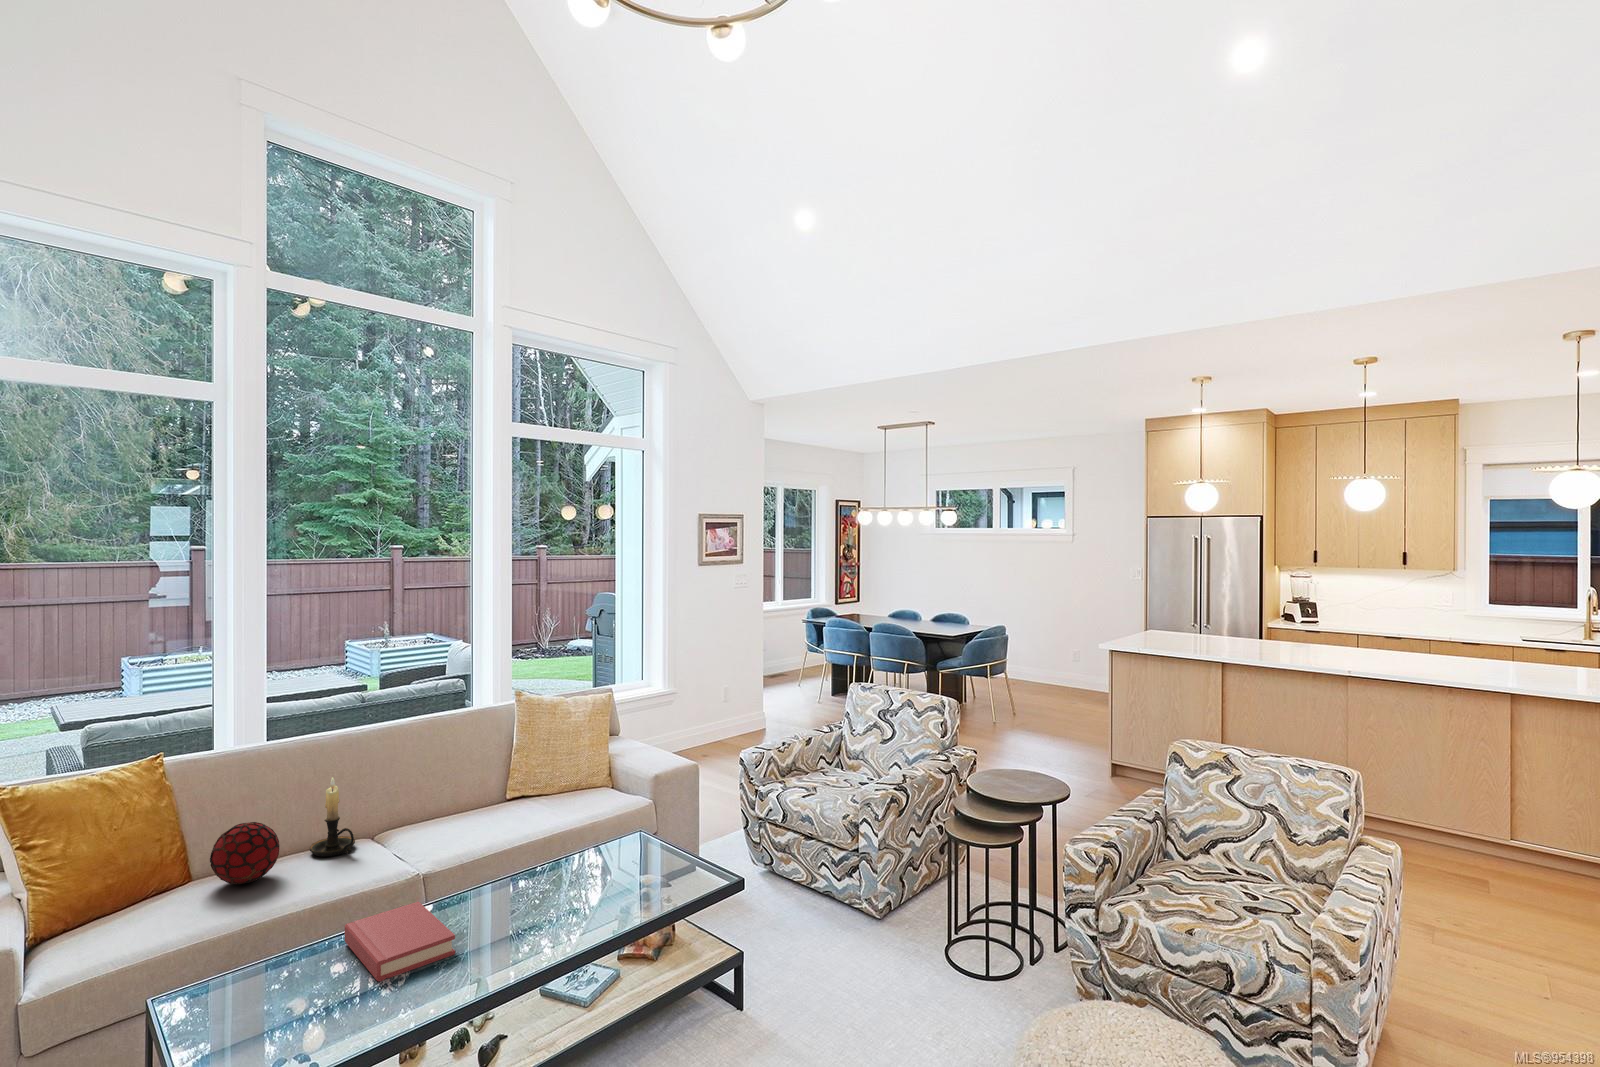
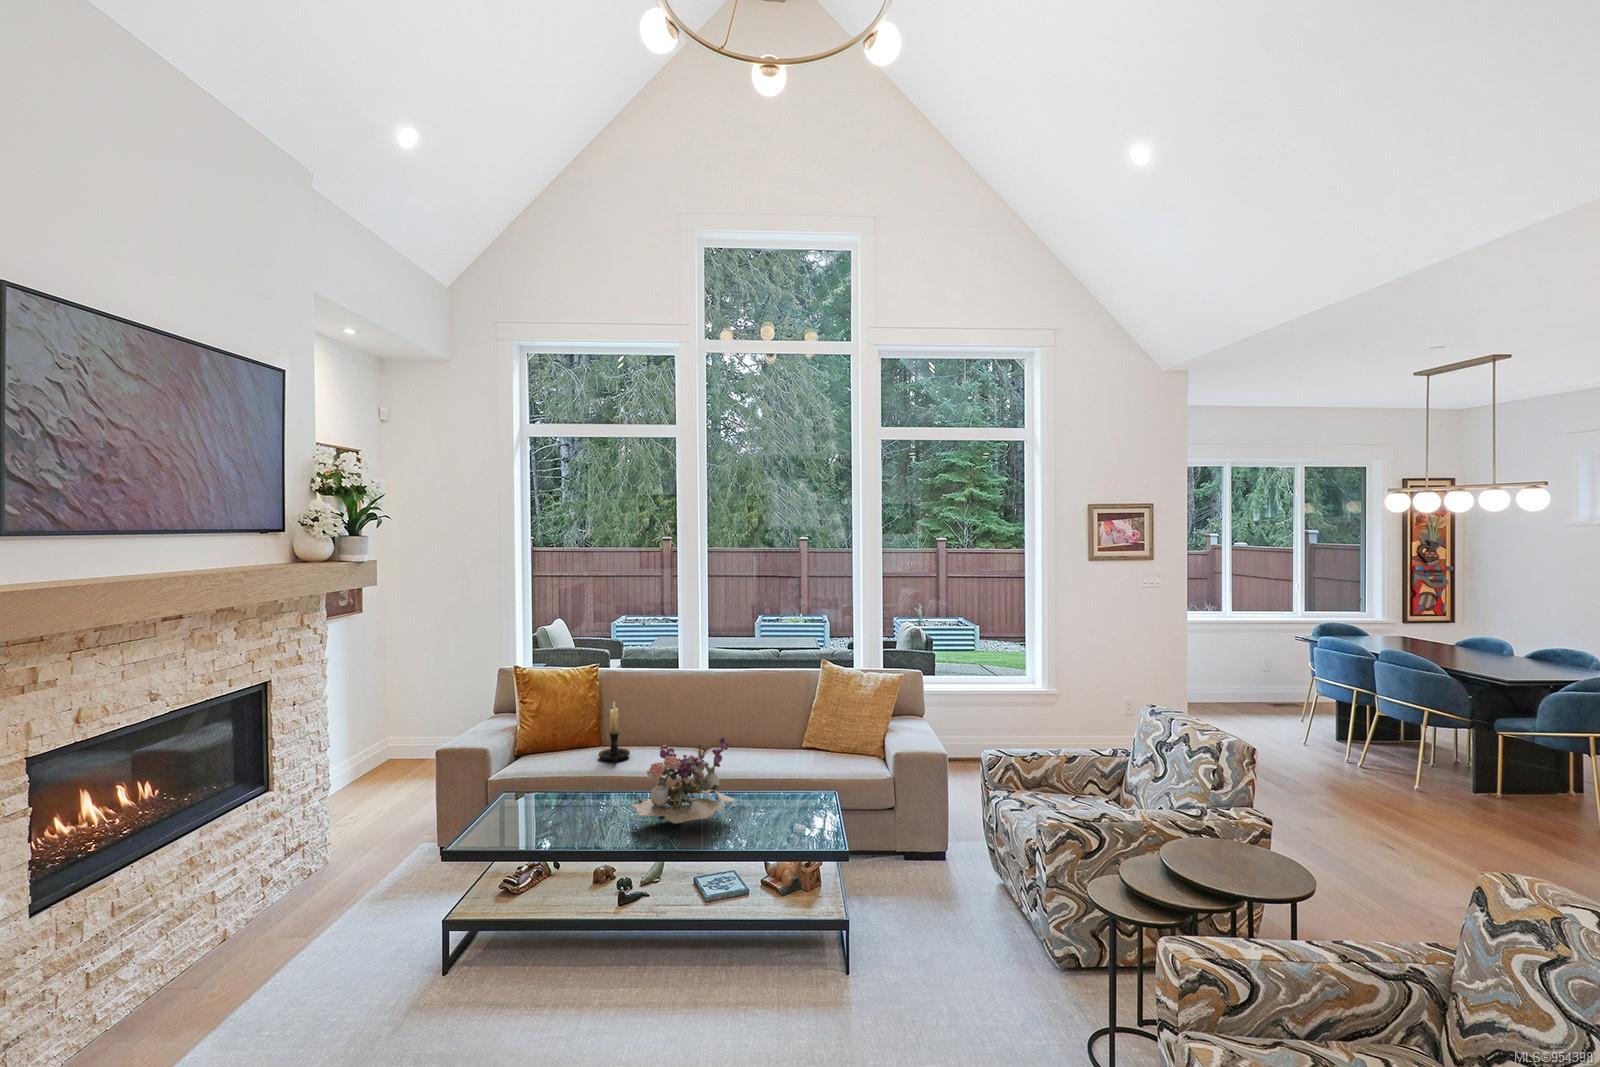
flower arrangement: none [508,778,619,890] -> present [630,735,735,823]
decorative orb: present [210,822,279,884] -> none [525,721,569,764]
hardback book: present [345,902,455,981] -> none [491,800,572,843]

